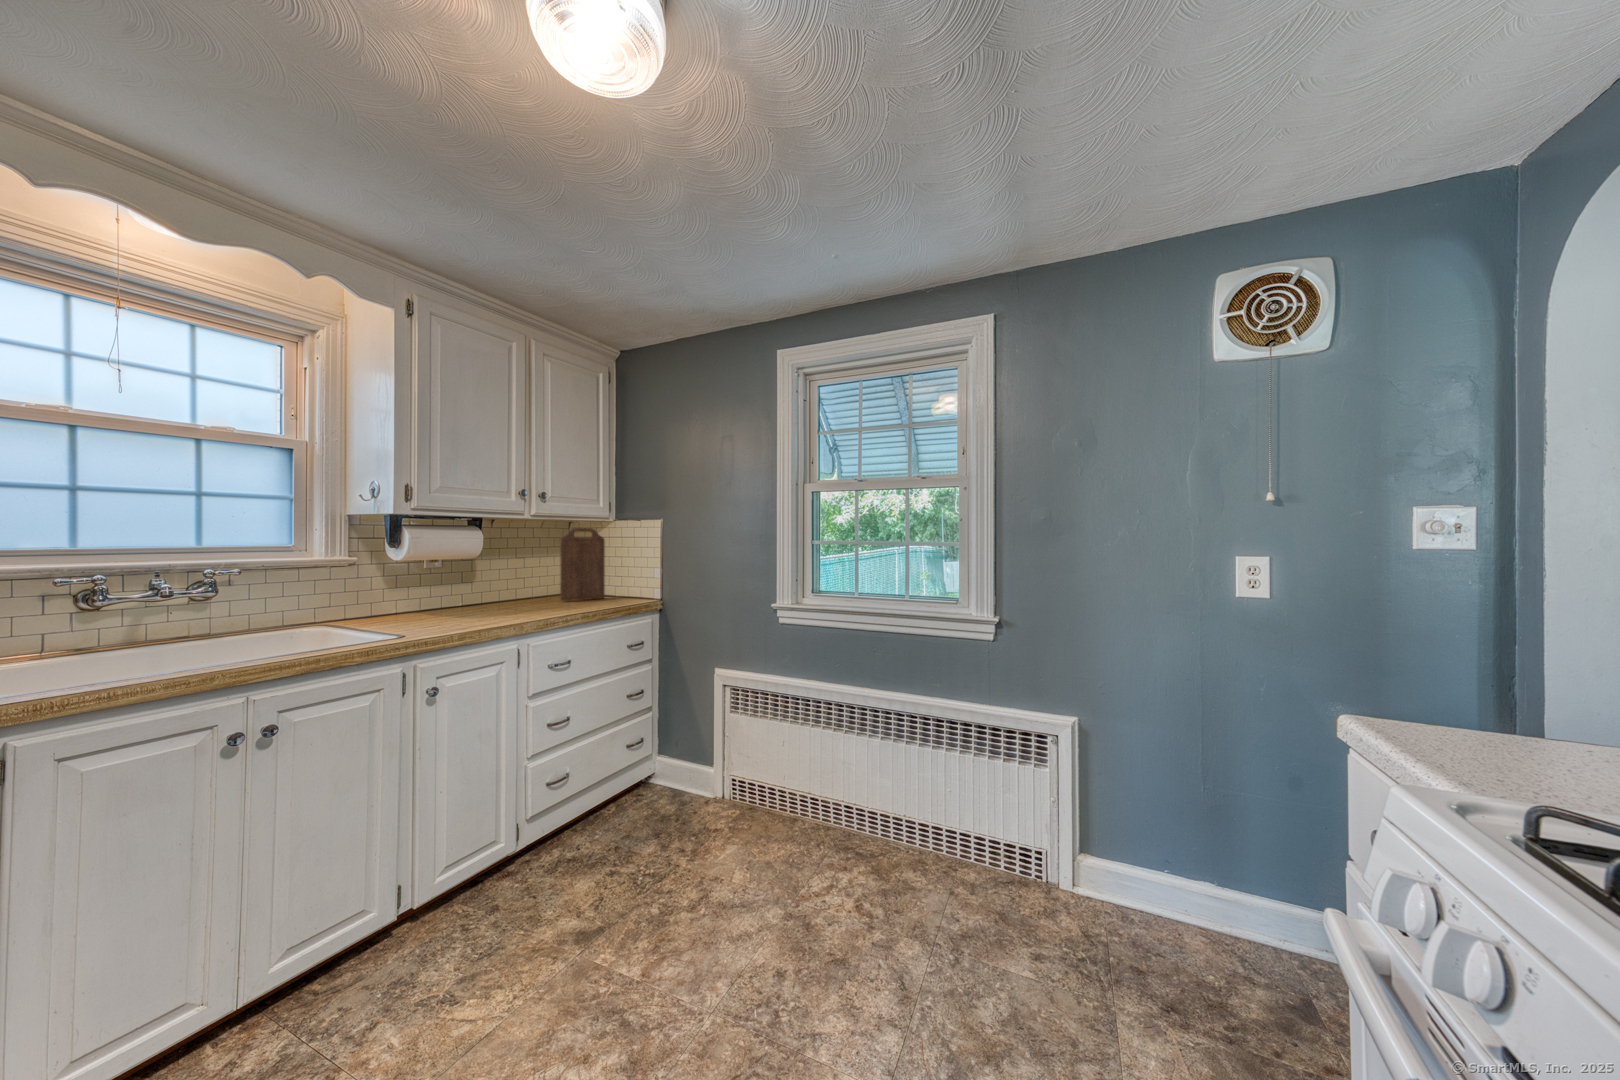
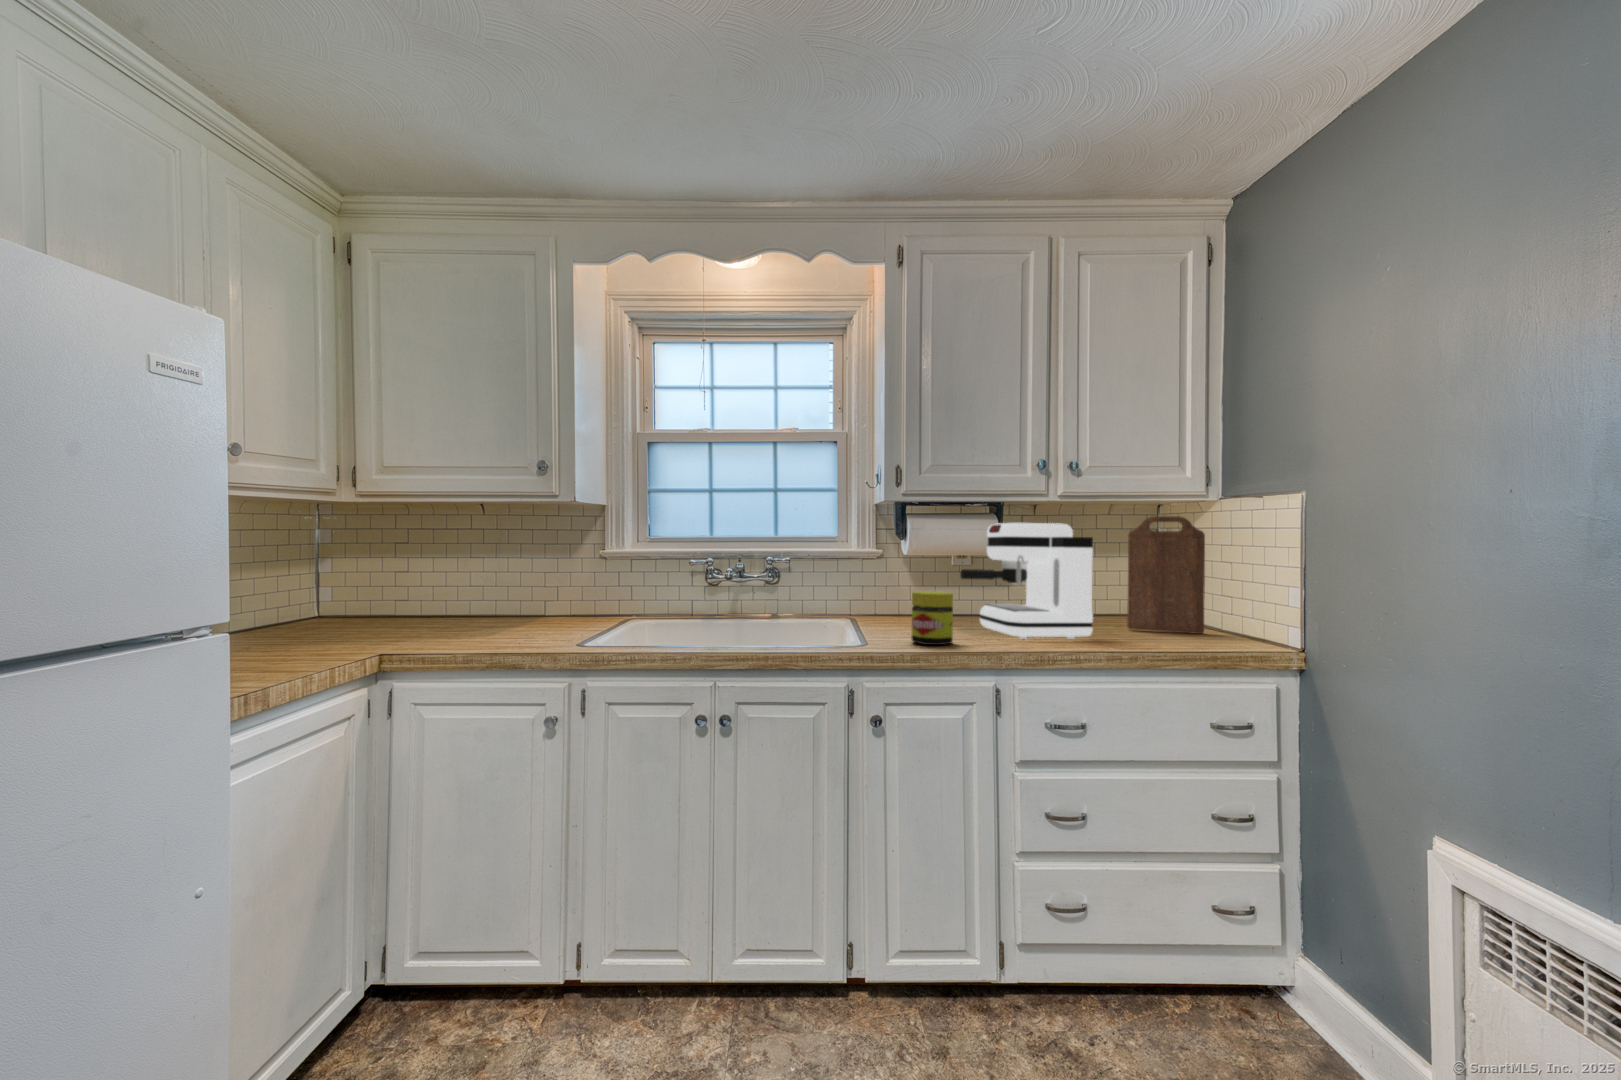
coffee maker: none [456,533,555,616] -> present [960,523,1093,639]
jar: none [435,587,474,629] -> present [912,591,953,645]

